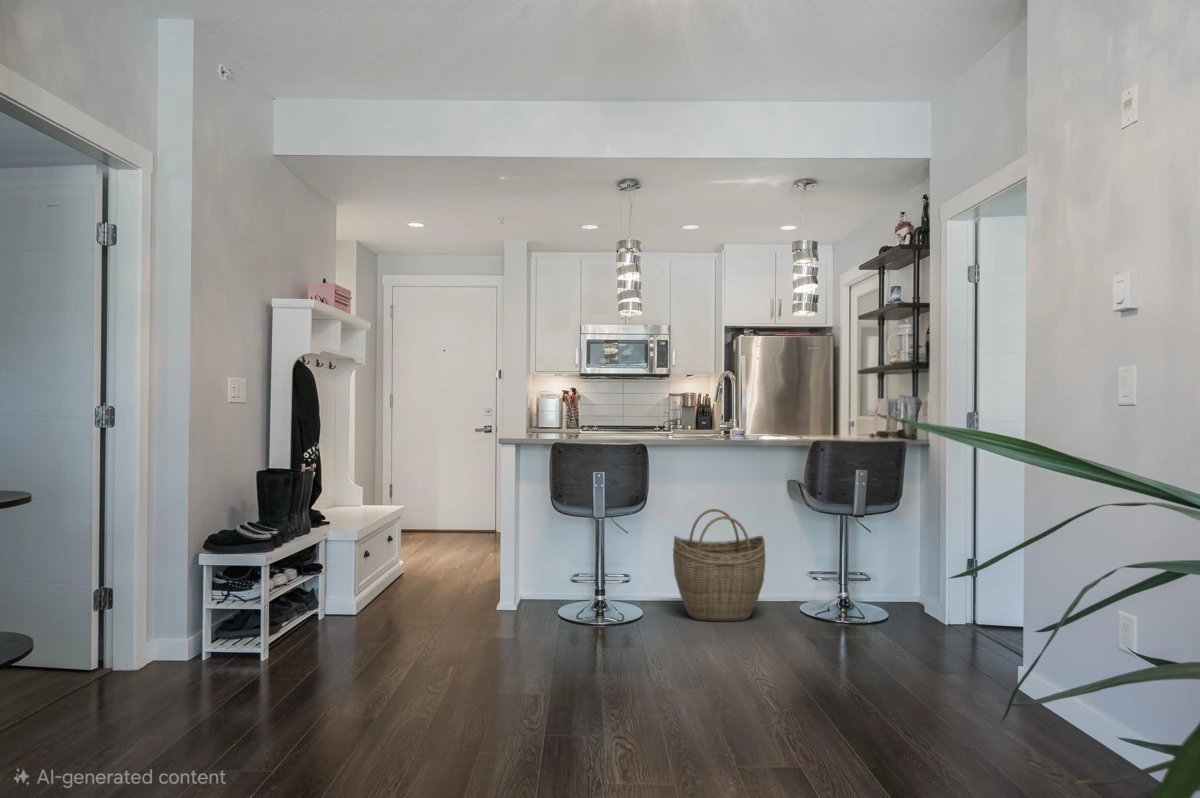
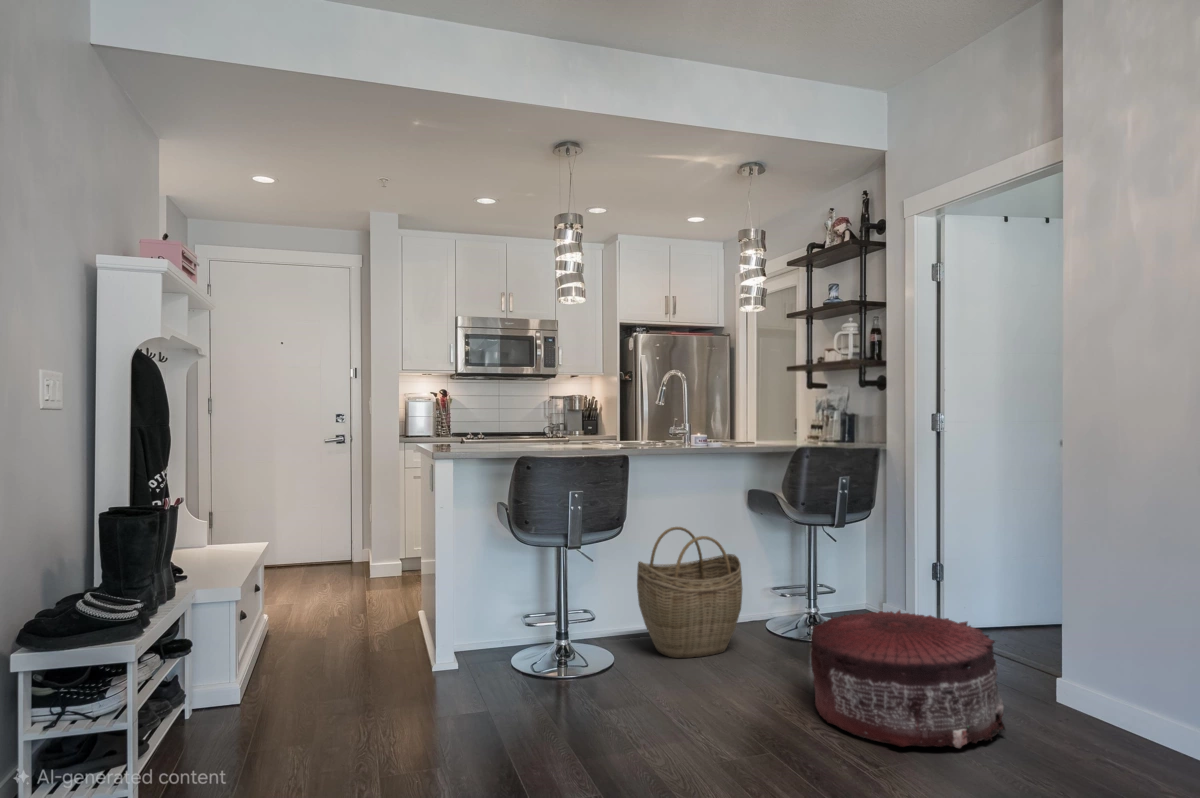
pouf: none [778,589,941,706] -> present [811,610,1005,748]

